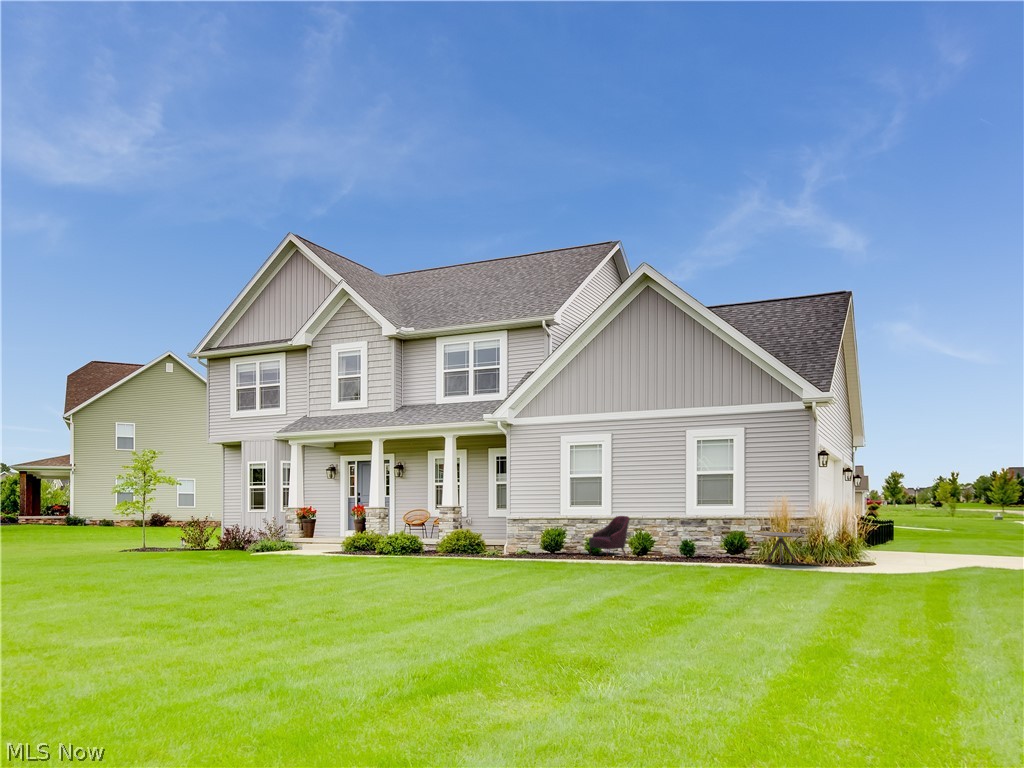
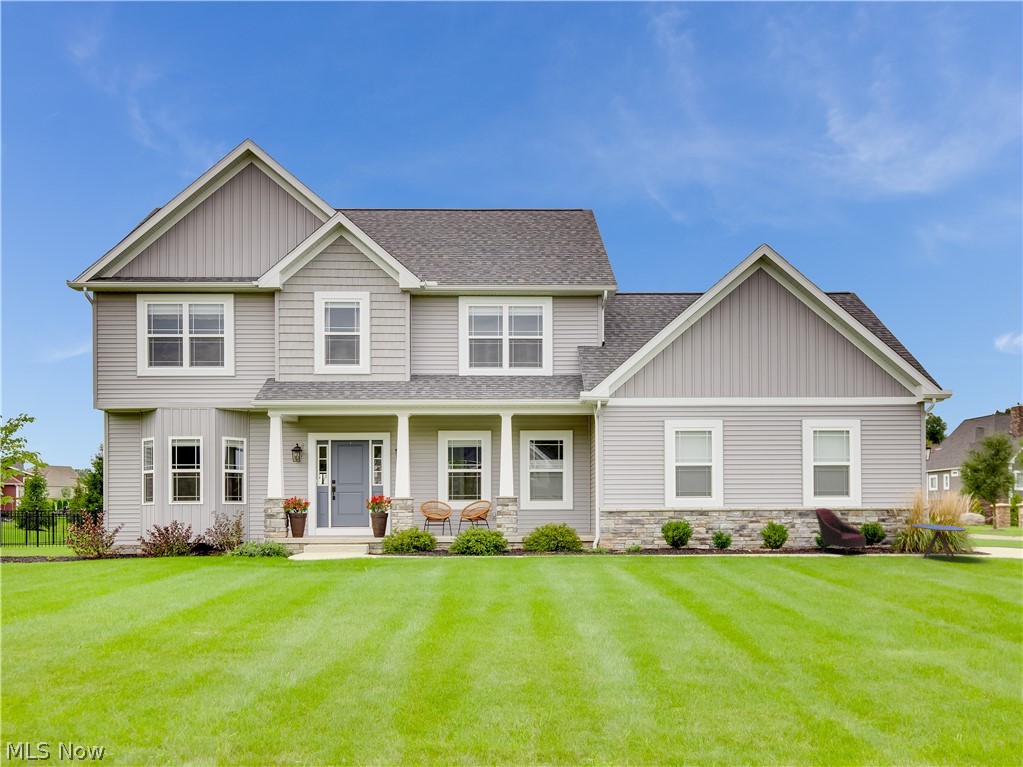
armchair: present [589,516,629,554] -> present [815,508,866,554]

